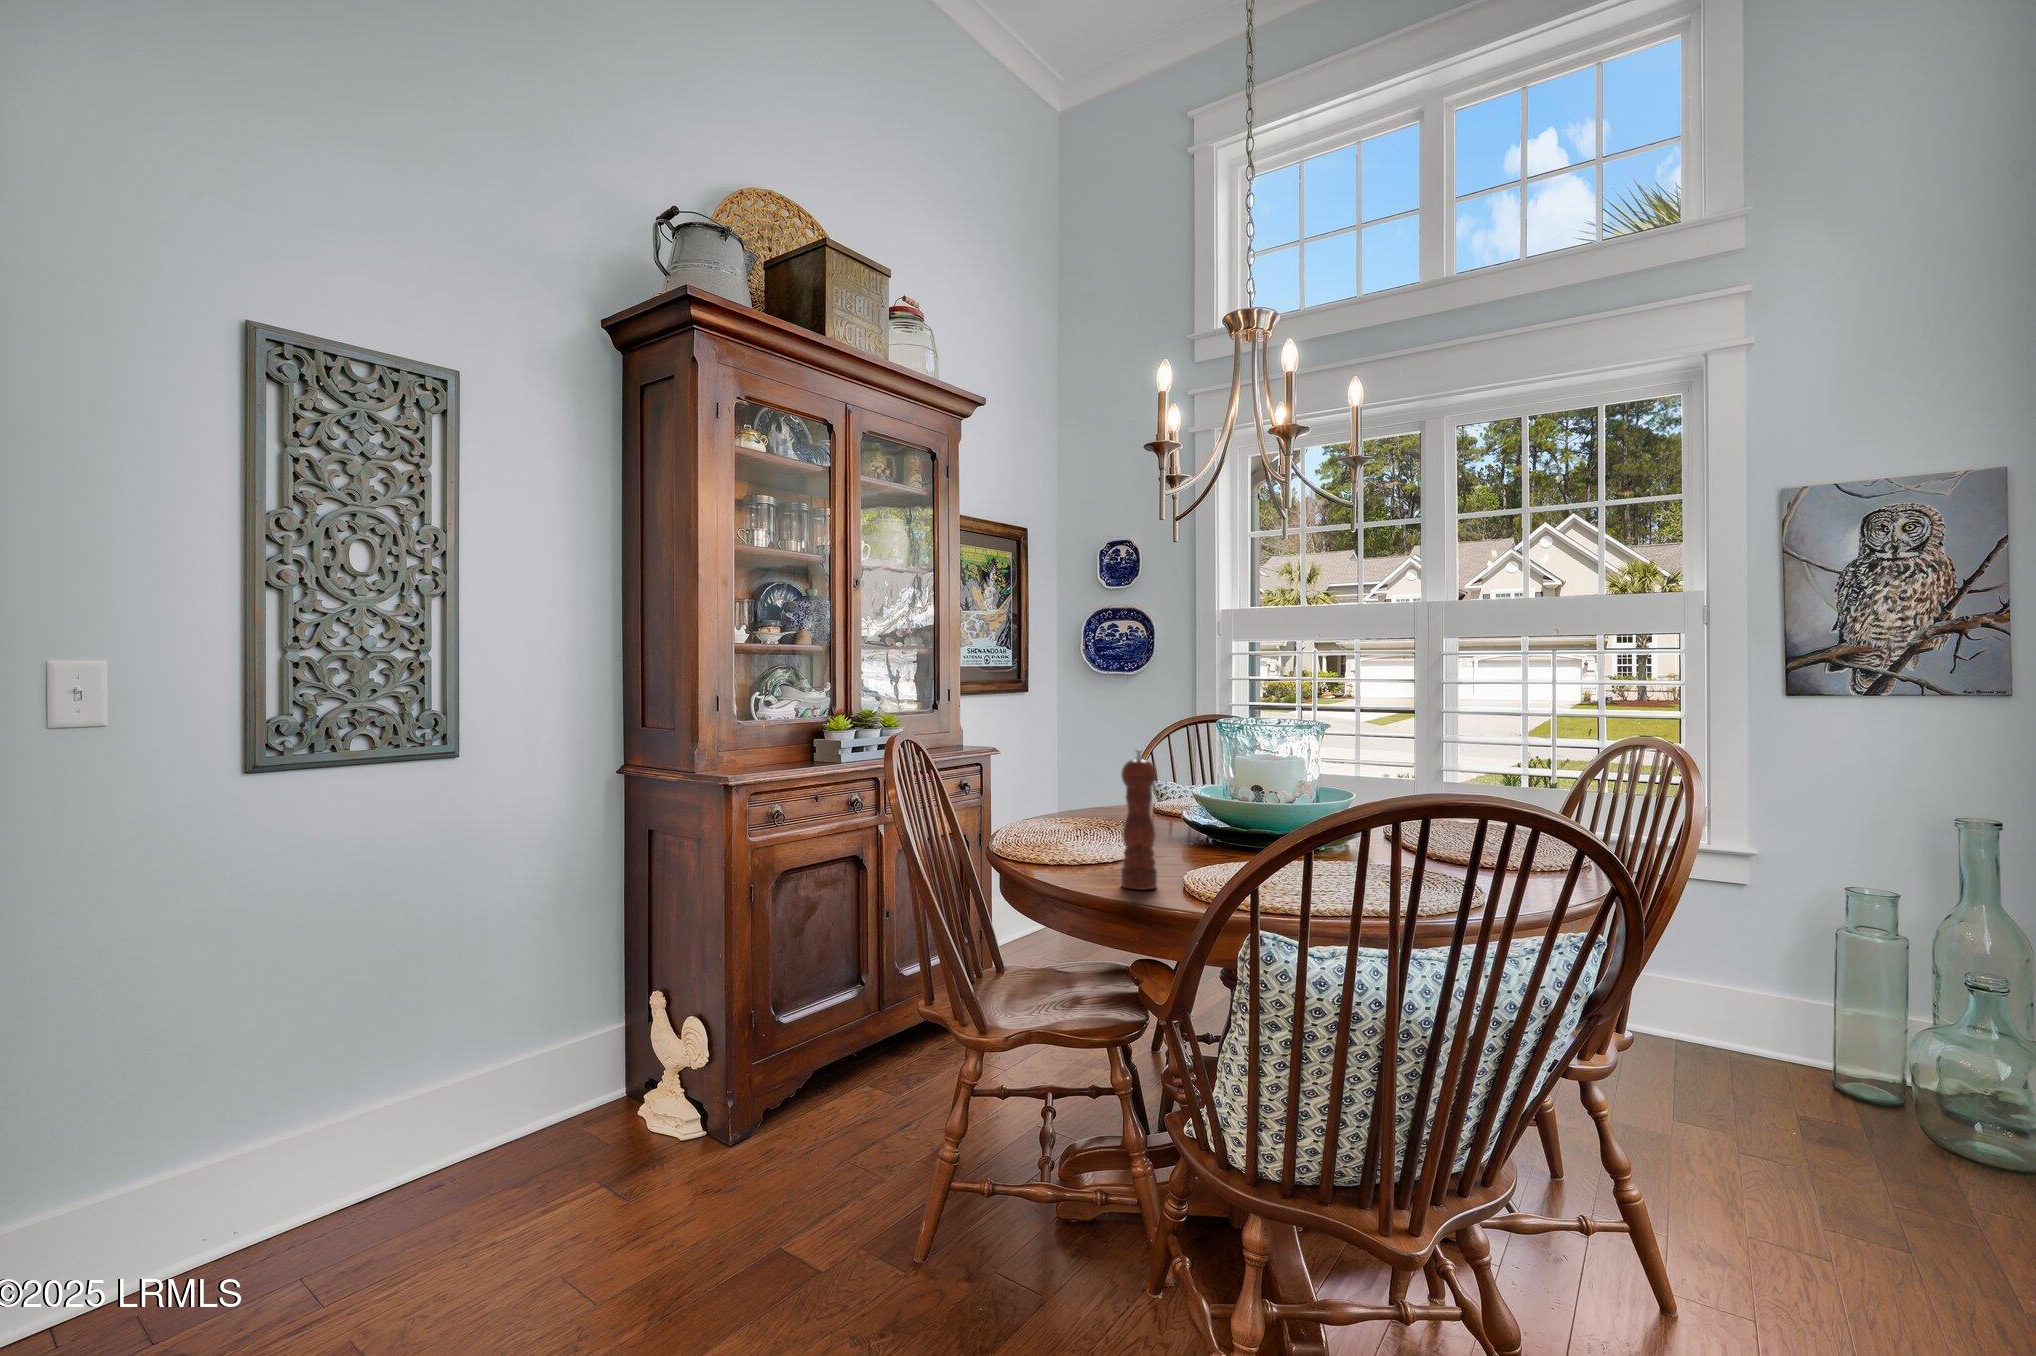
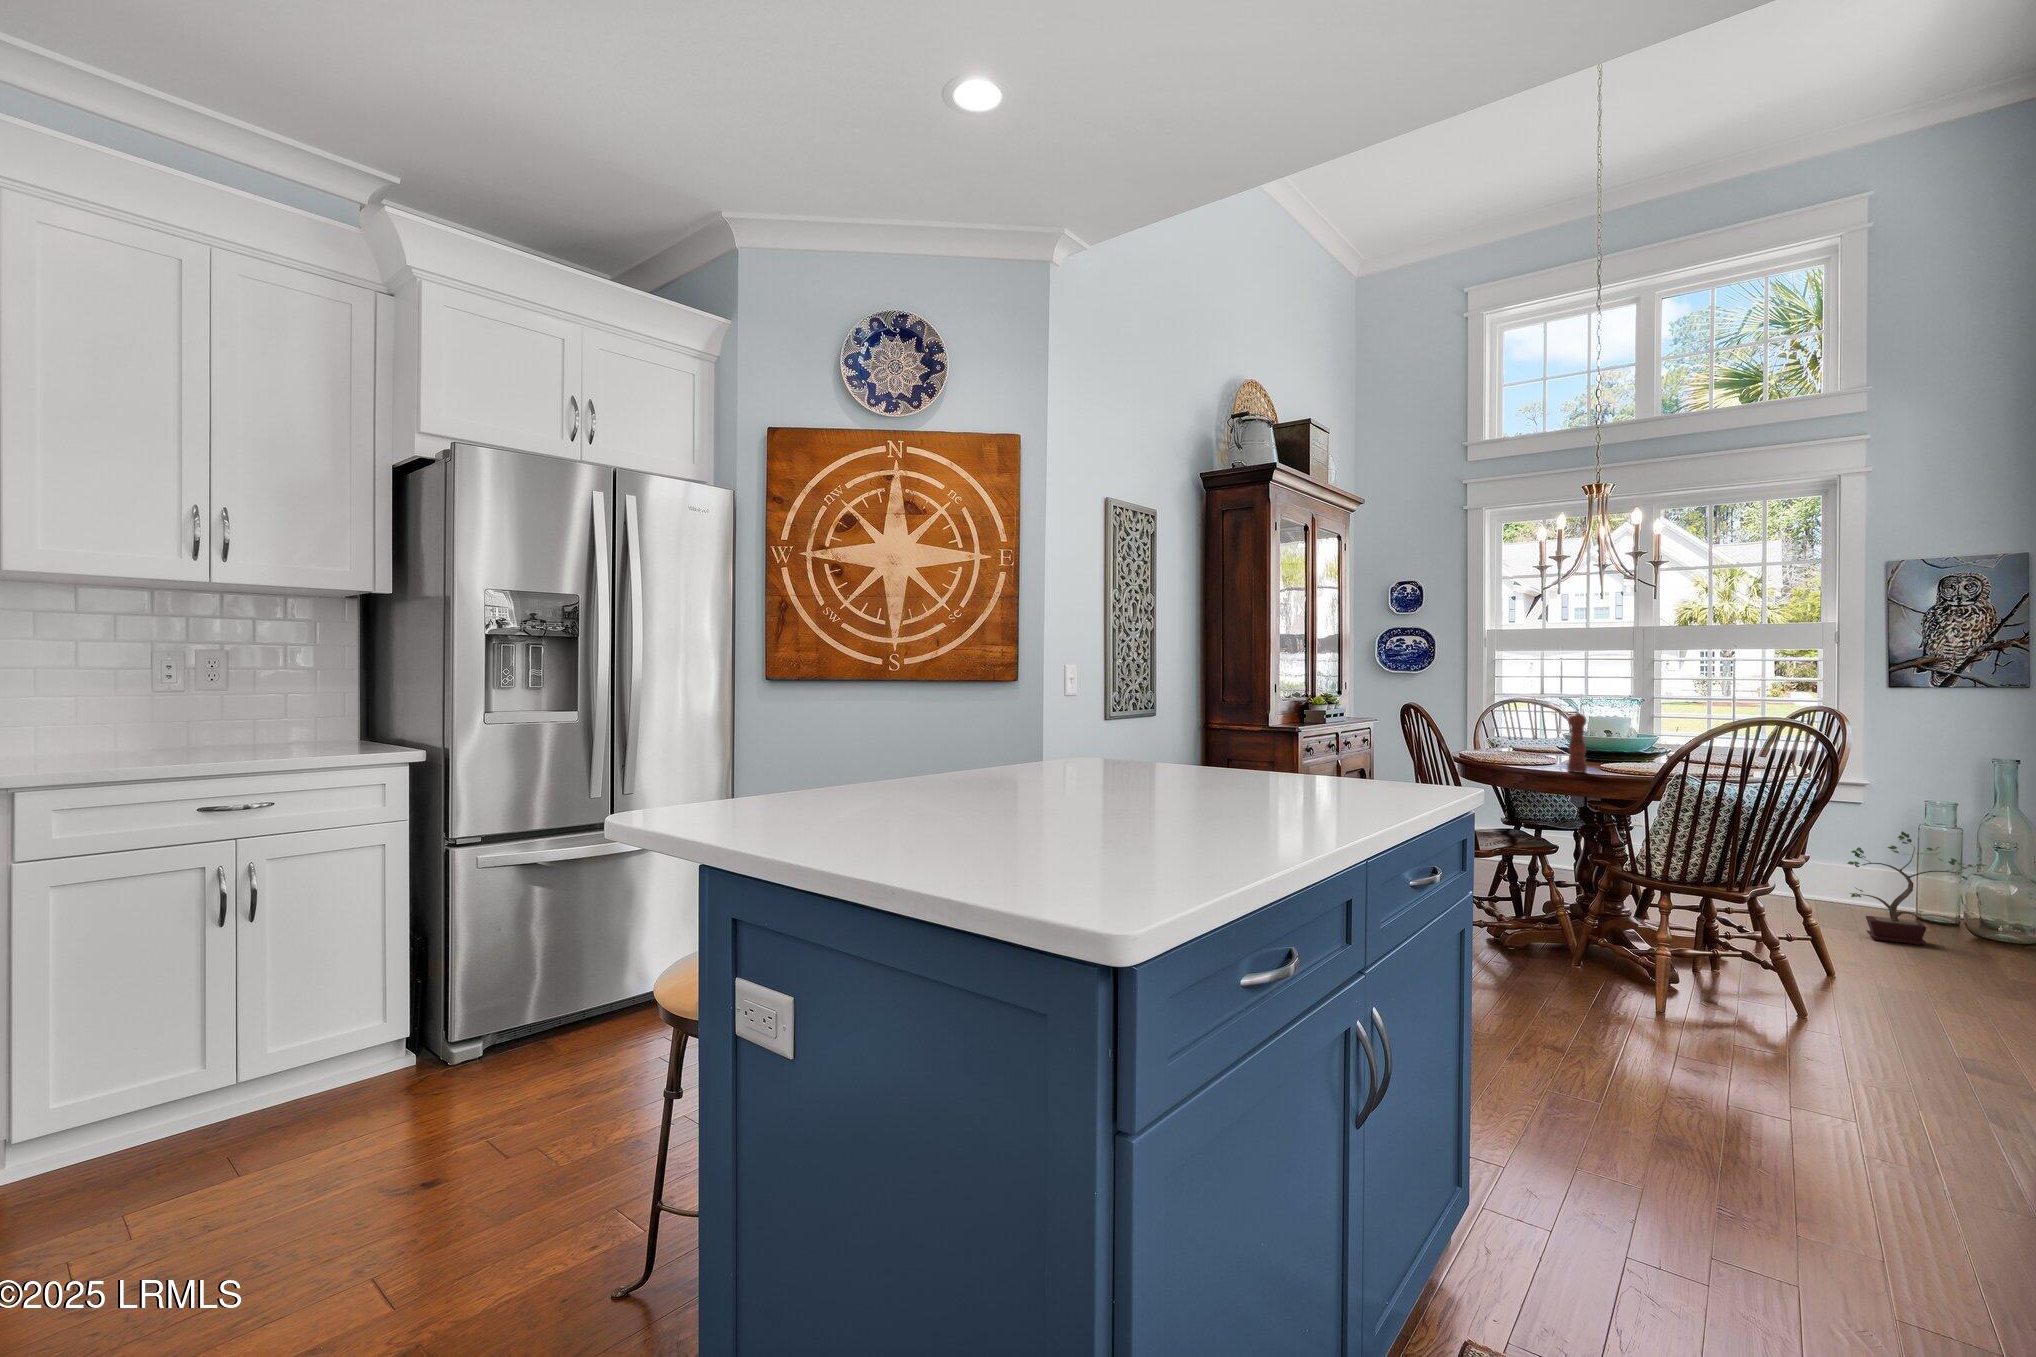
potted plant: none [1712,958,1965,1177] -> present [1848,831,1987,945]

